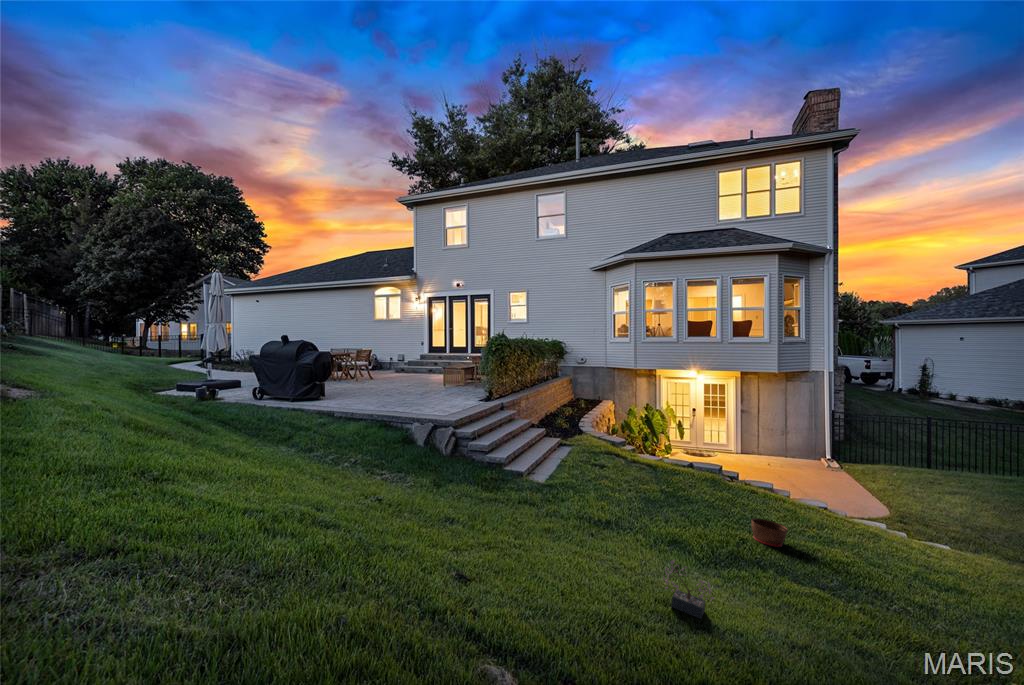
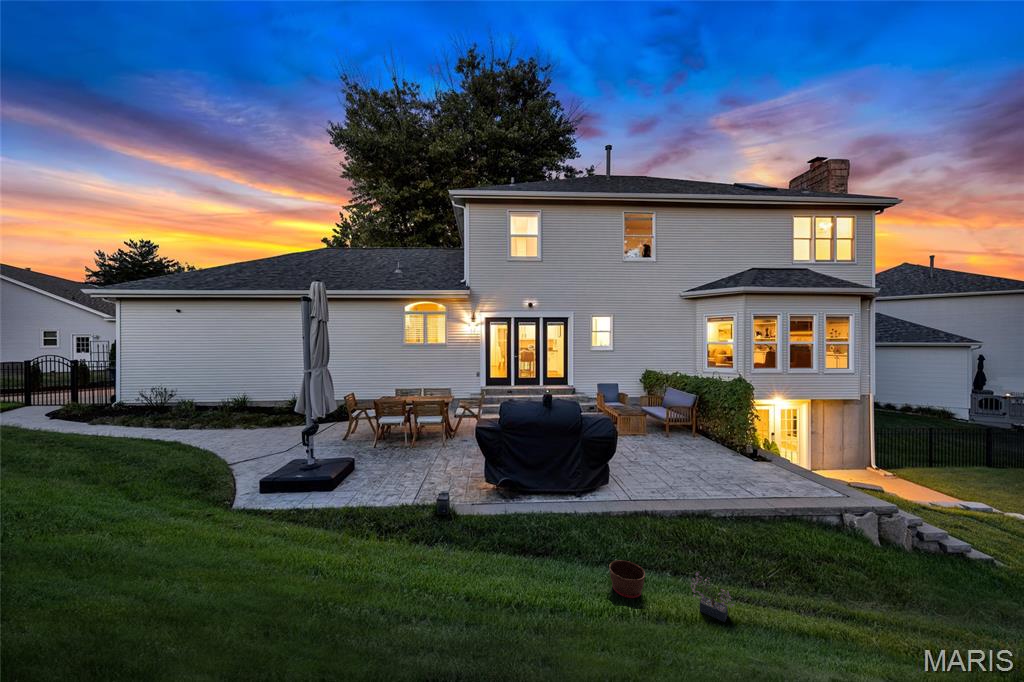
basket: present [751,518,788,547] -> present [609,560,645,598]

